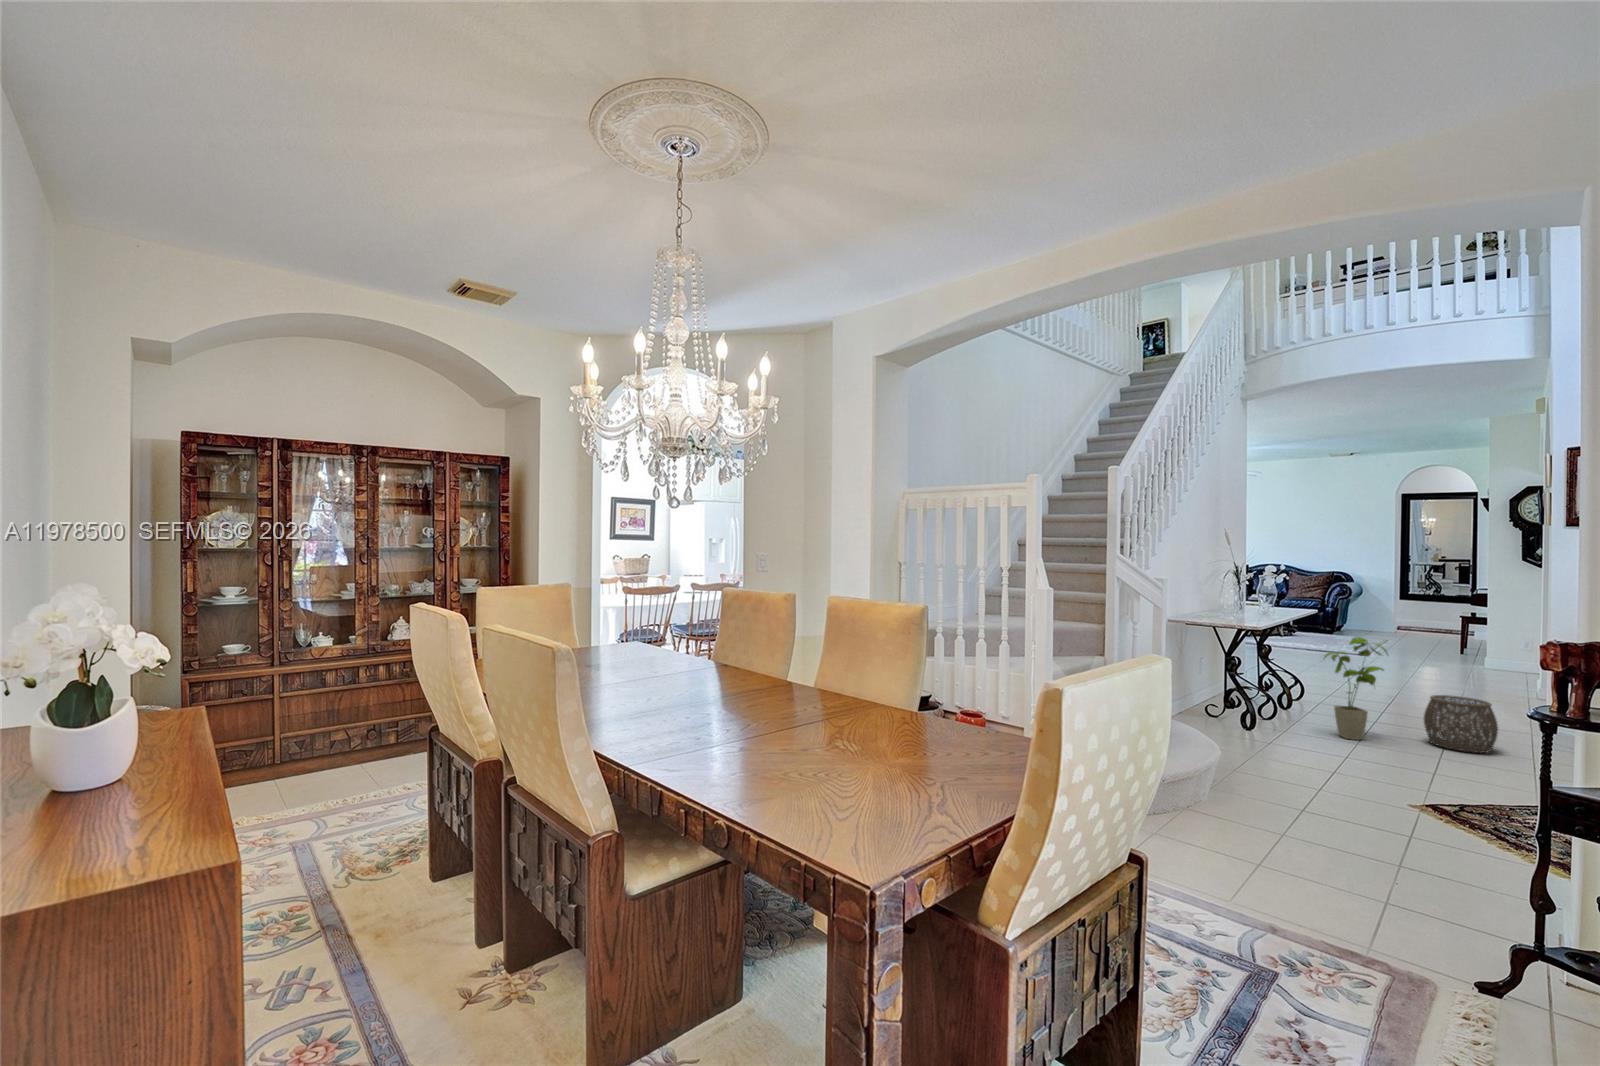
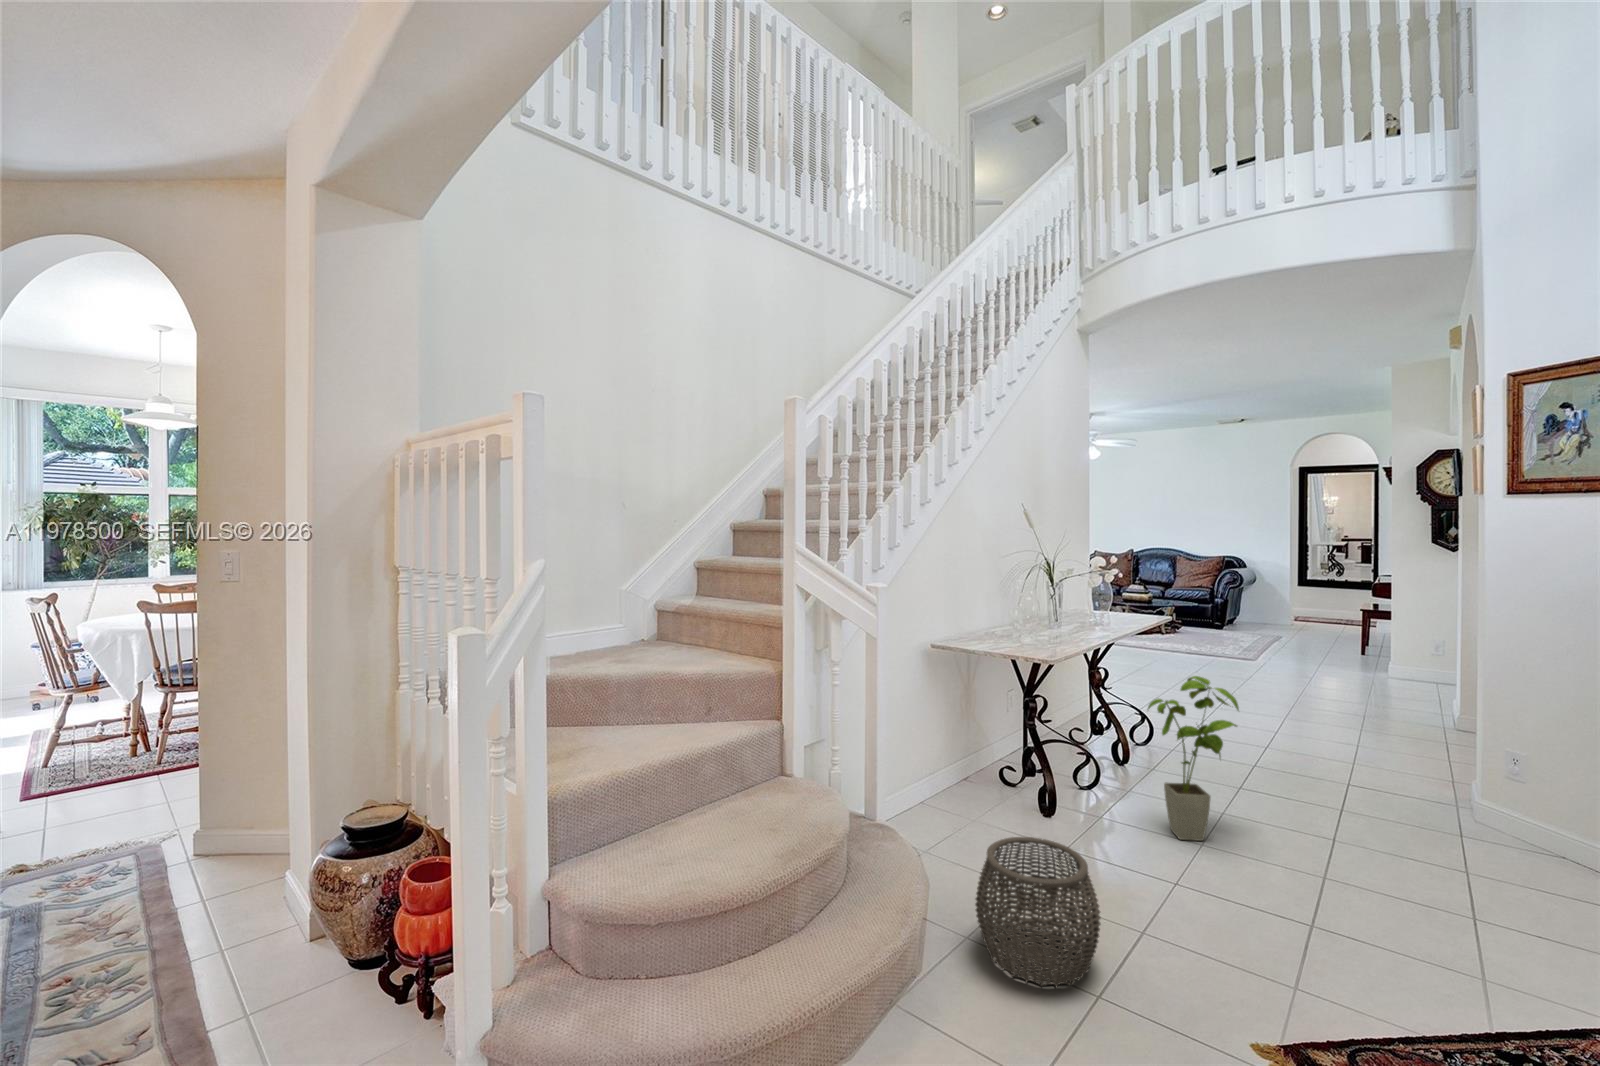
woven basket: present [1424,695,1498,753] -> present [975,837,1101,987]

